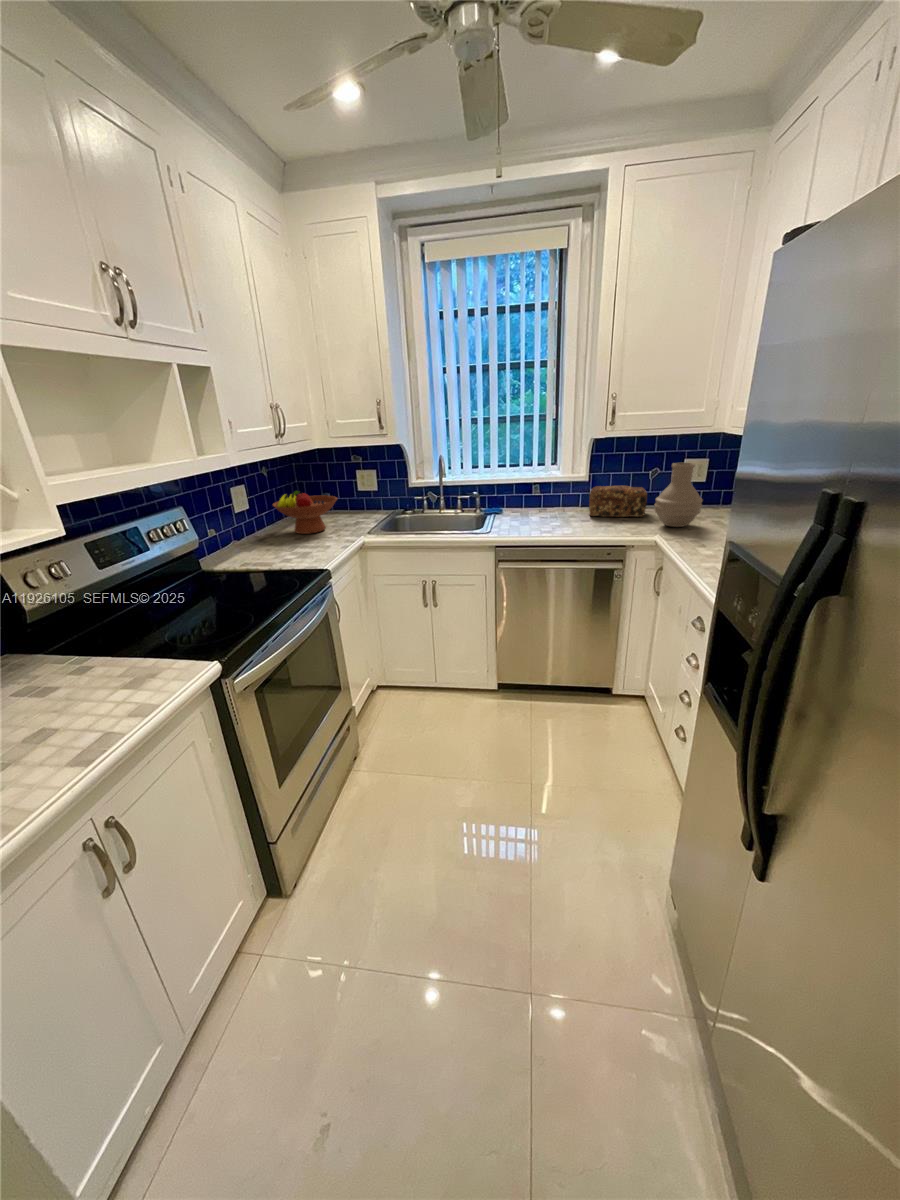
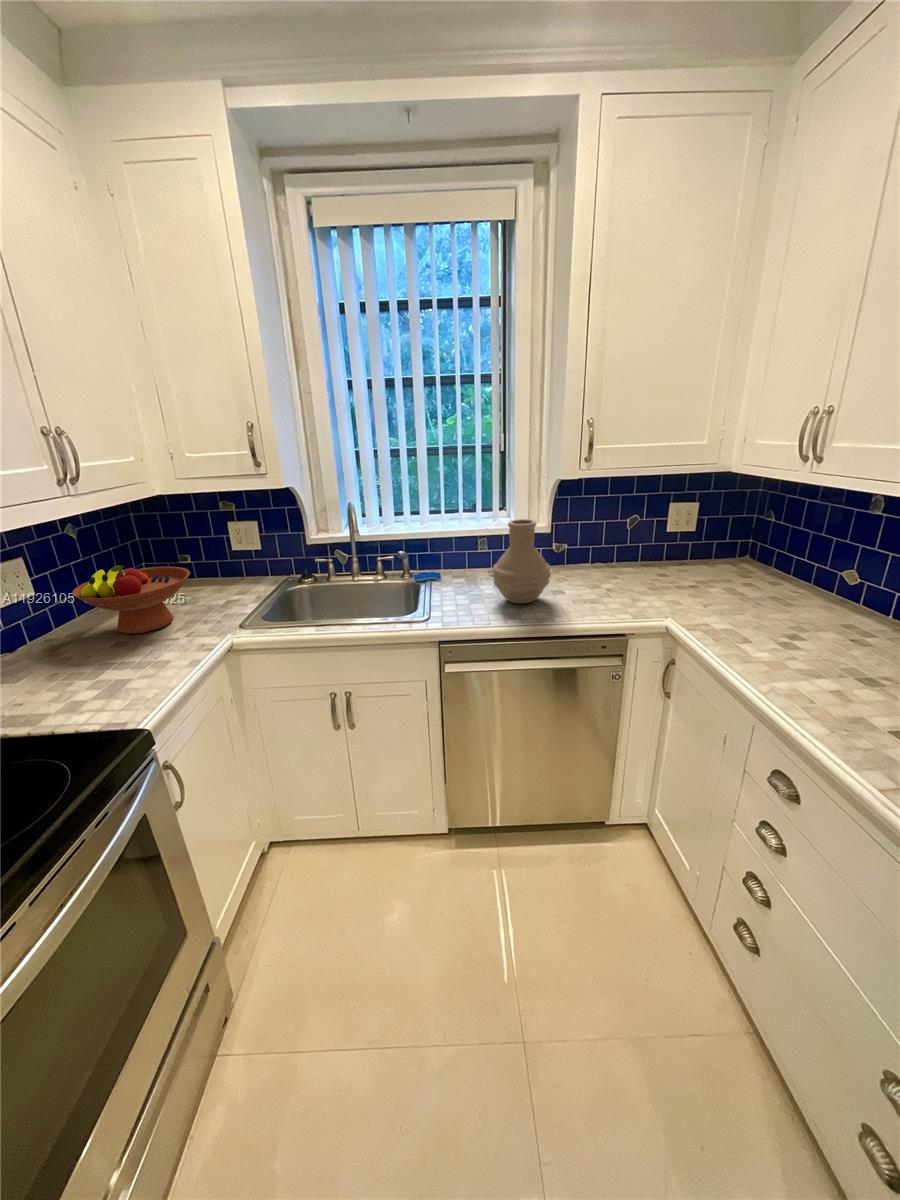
vase: present [654,463,703,527] -> present [492,519,551,603]
bread loaf: present [589,485,647,517] -> none [556,540,635,583]

